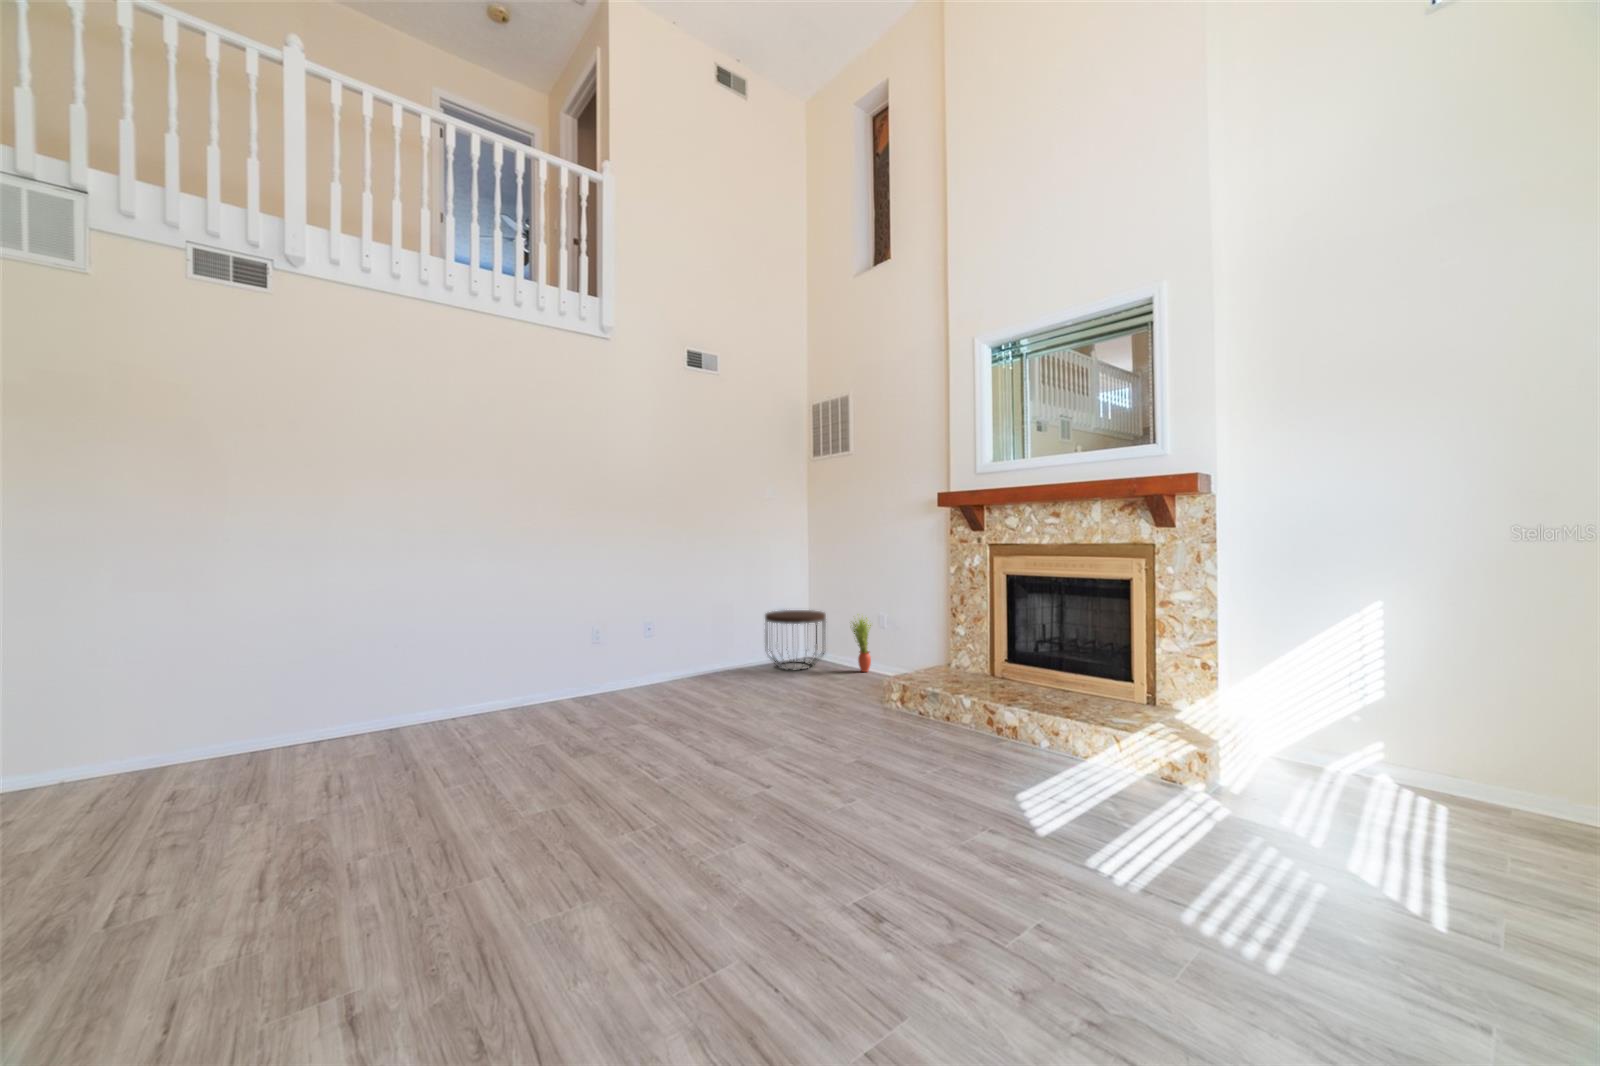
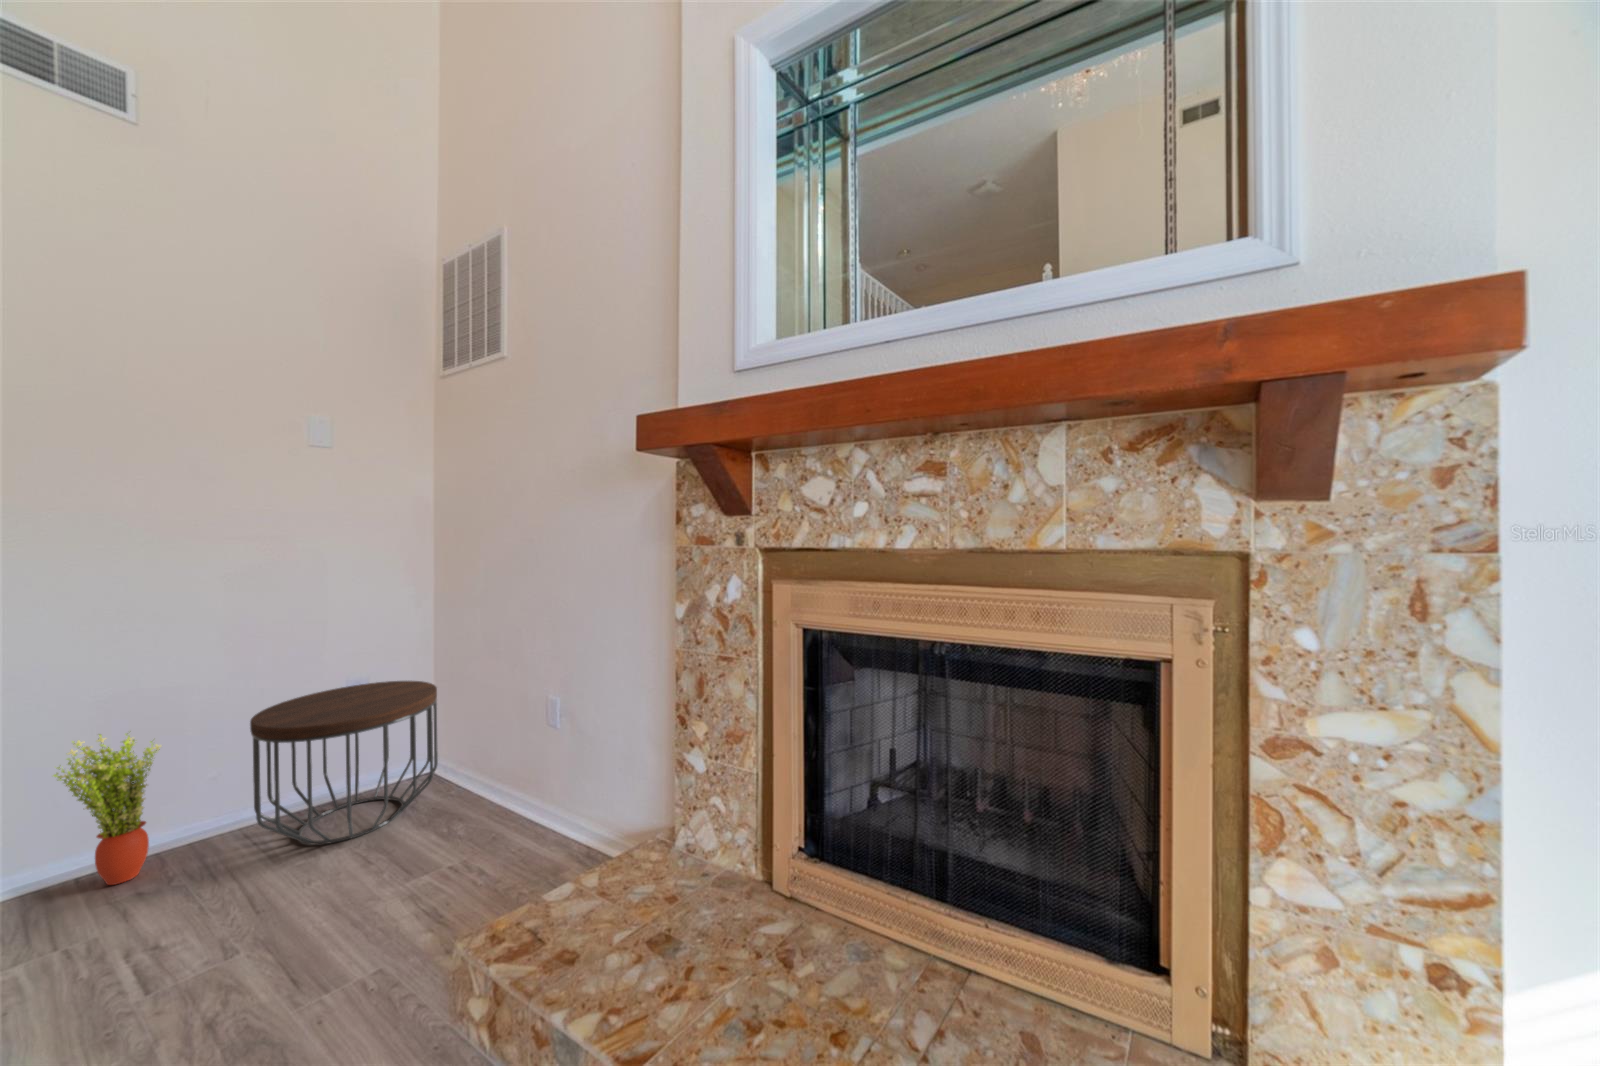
potted plant: present [853,614,871,672] -> present [53,733,161,885]

